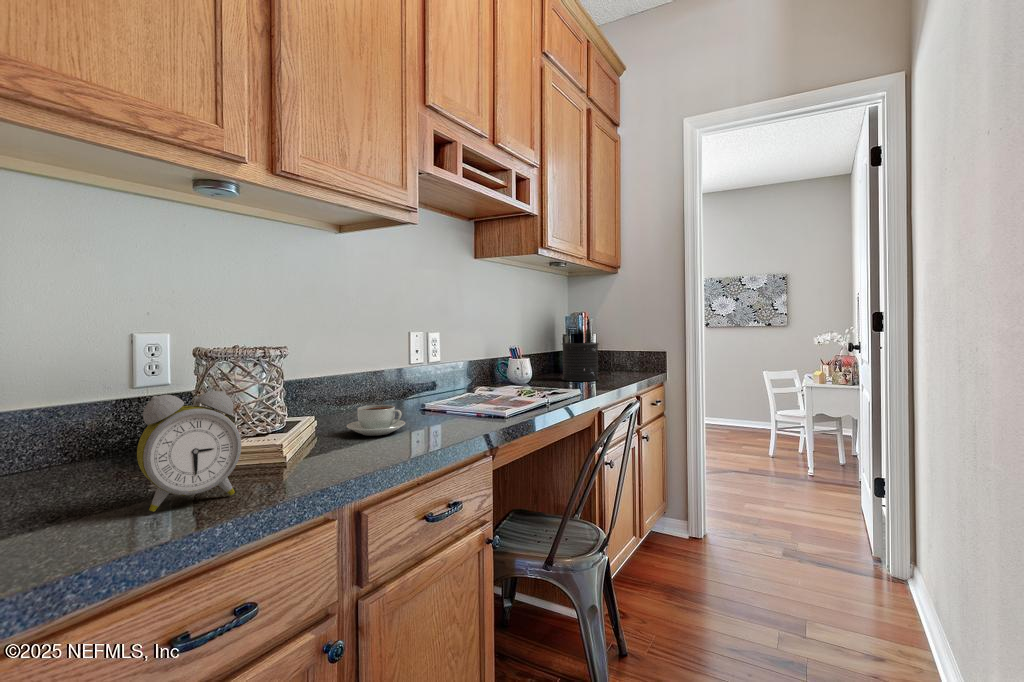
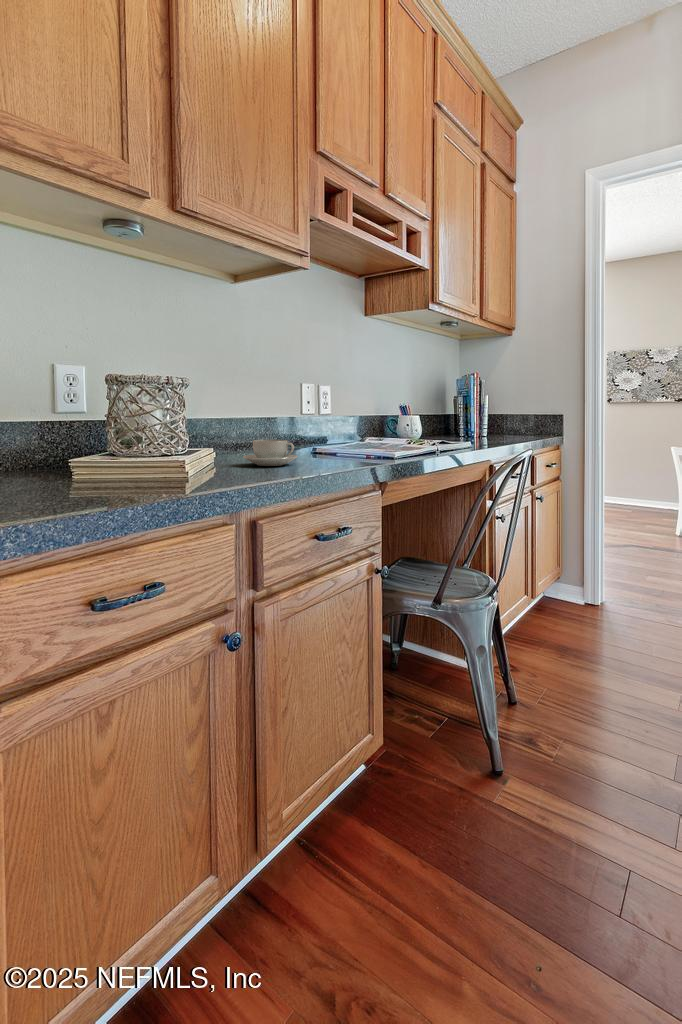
pen holder: present [562,327,599,381] -> none [452,383,493,441]
alarm clock: present [137,391,241,512] -> none [56,393,146,498]

